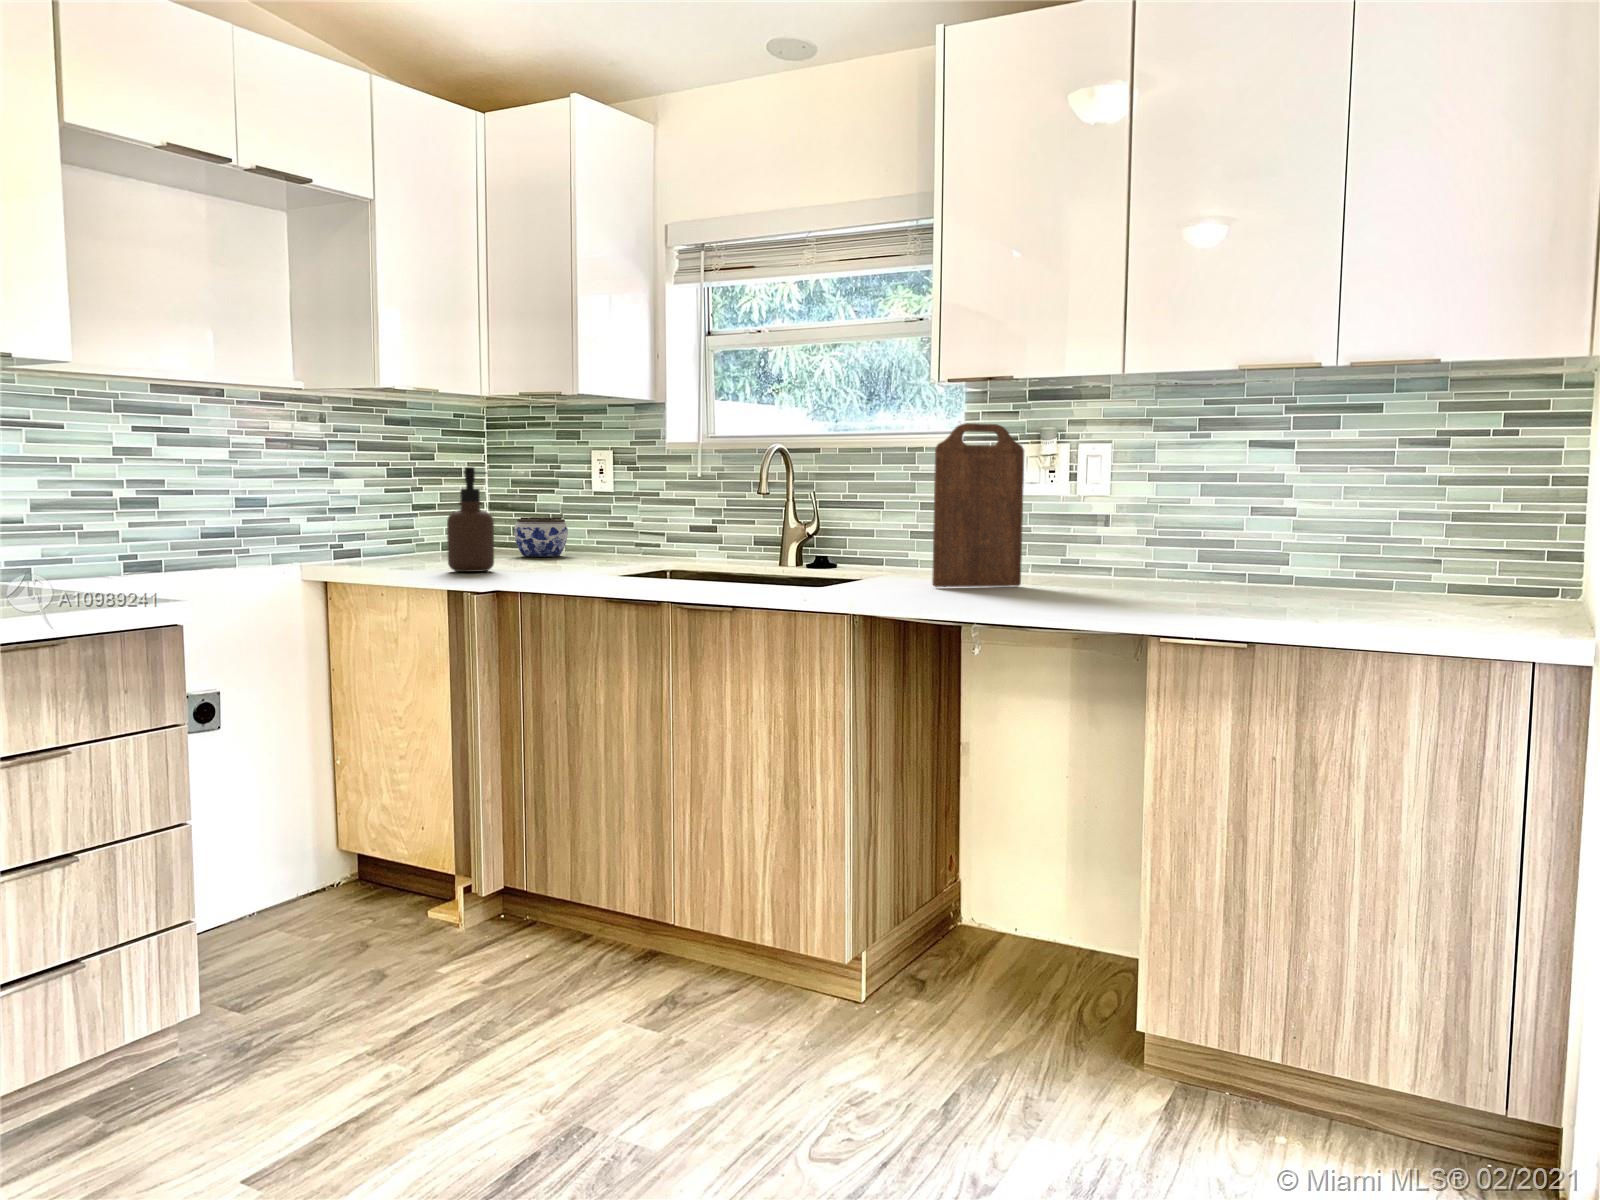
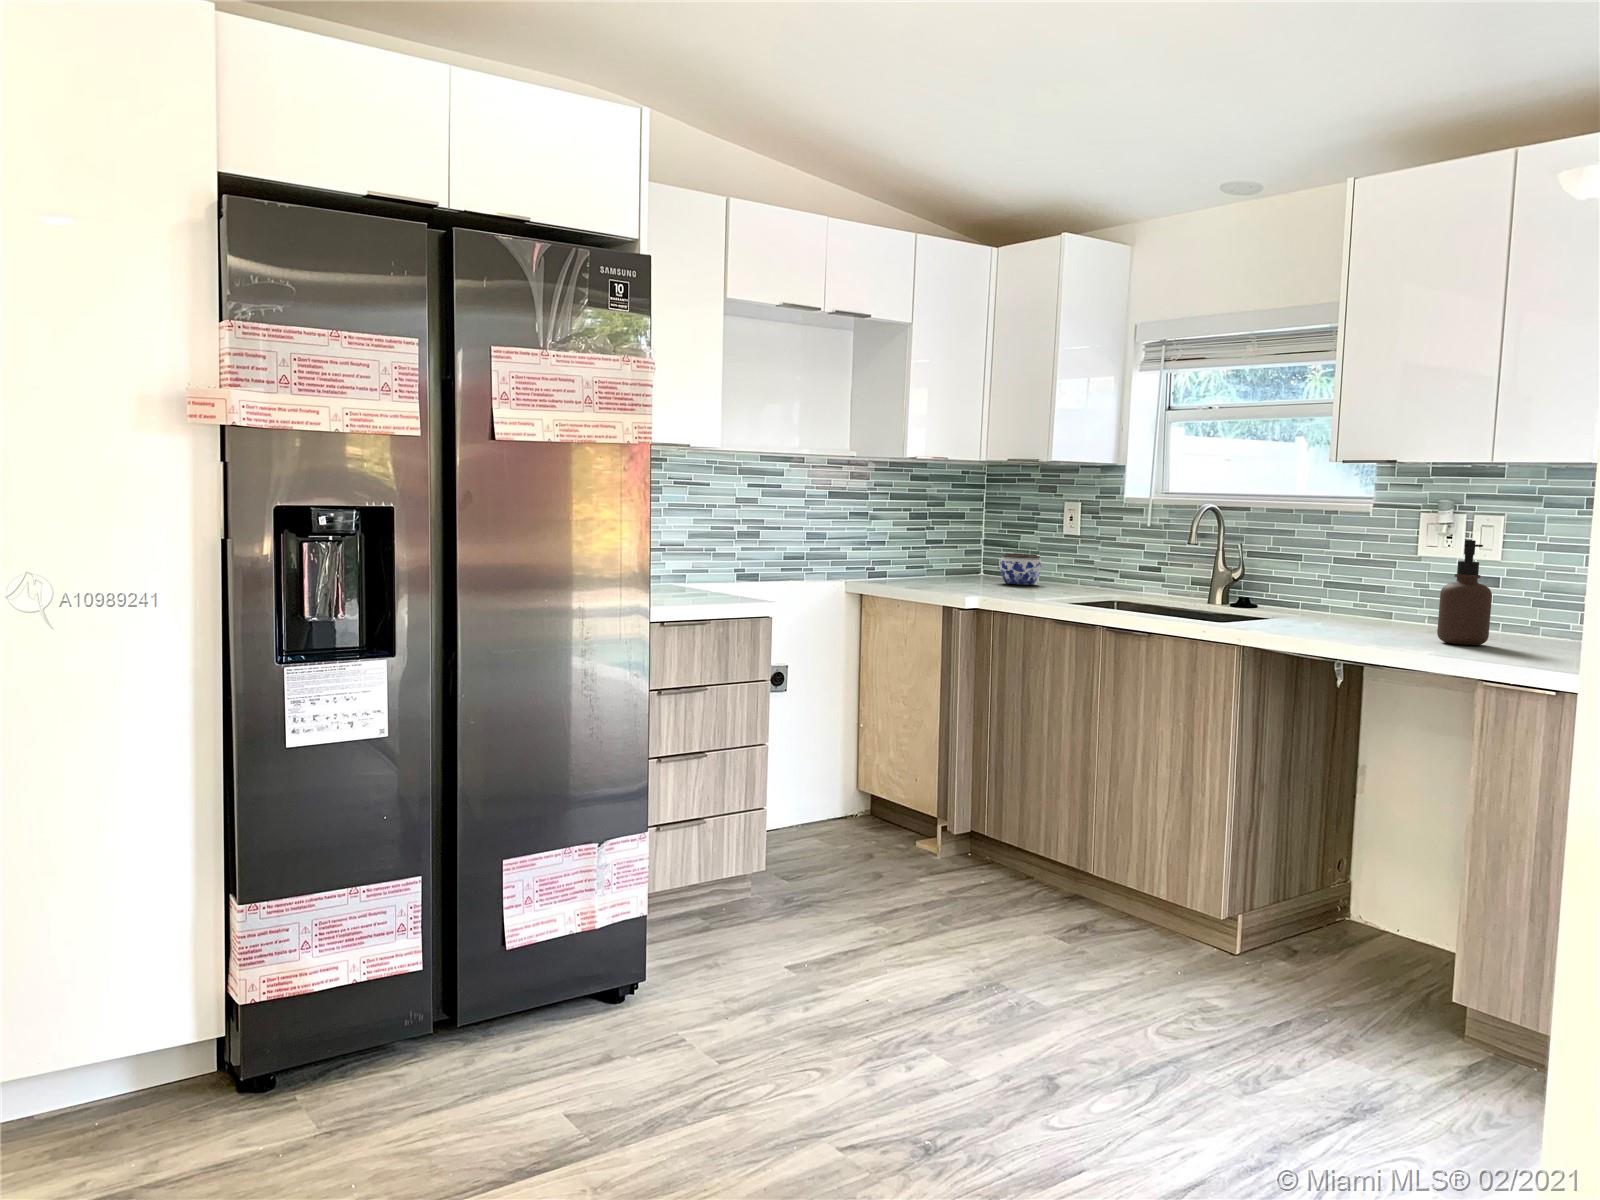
cutting board: present [932,423,1024,587] -> none [1320,496,1413,633]
soap dispenser: present [447,467,494,572] -> present [1437,540,1492,645]

